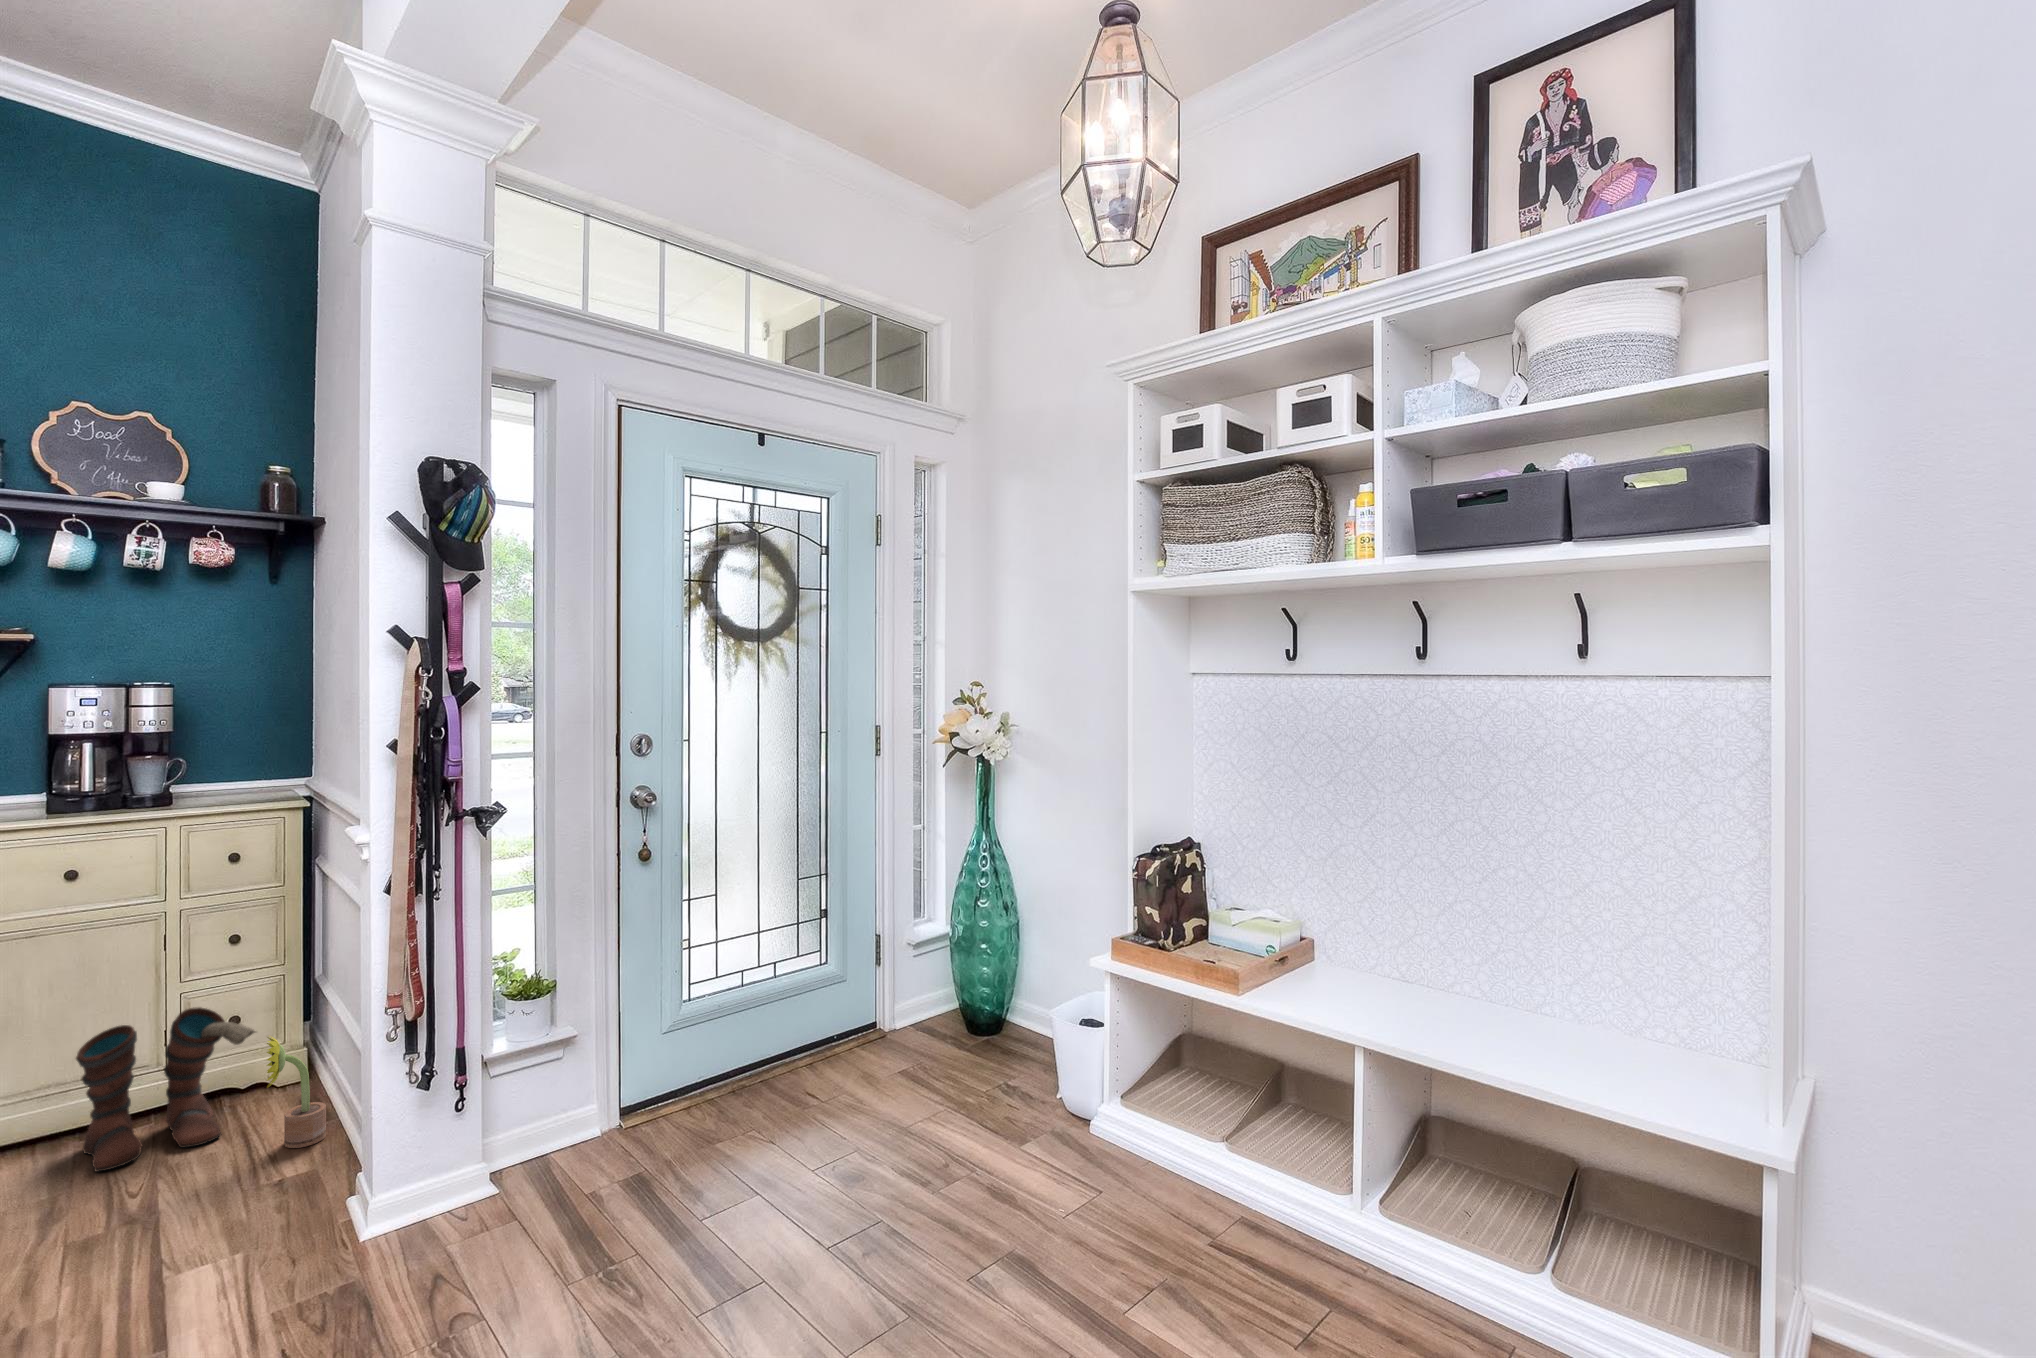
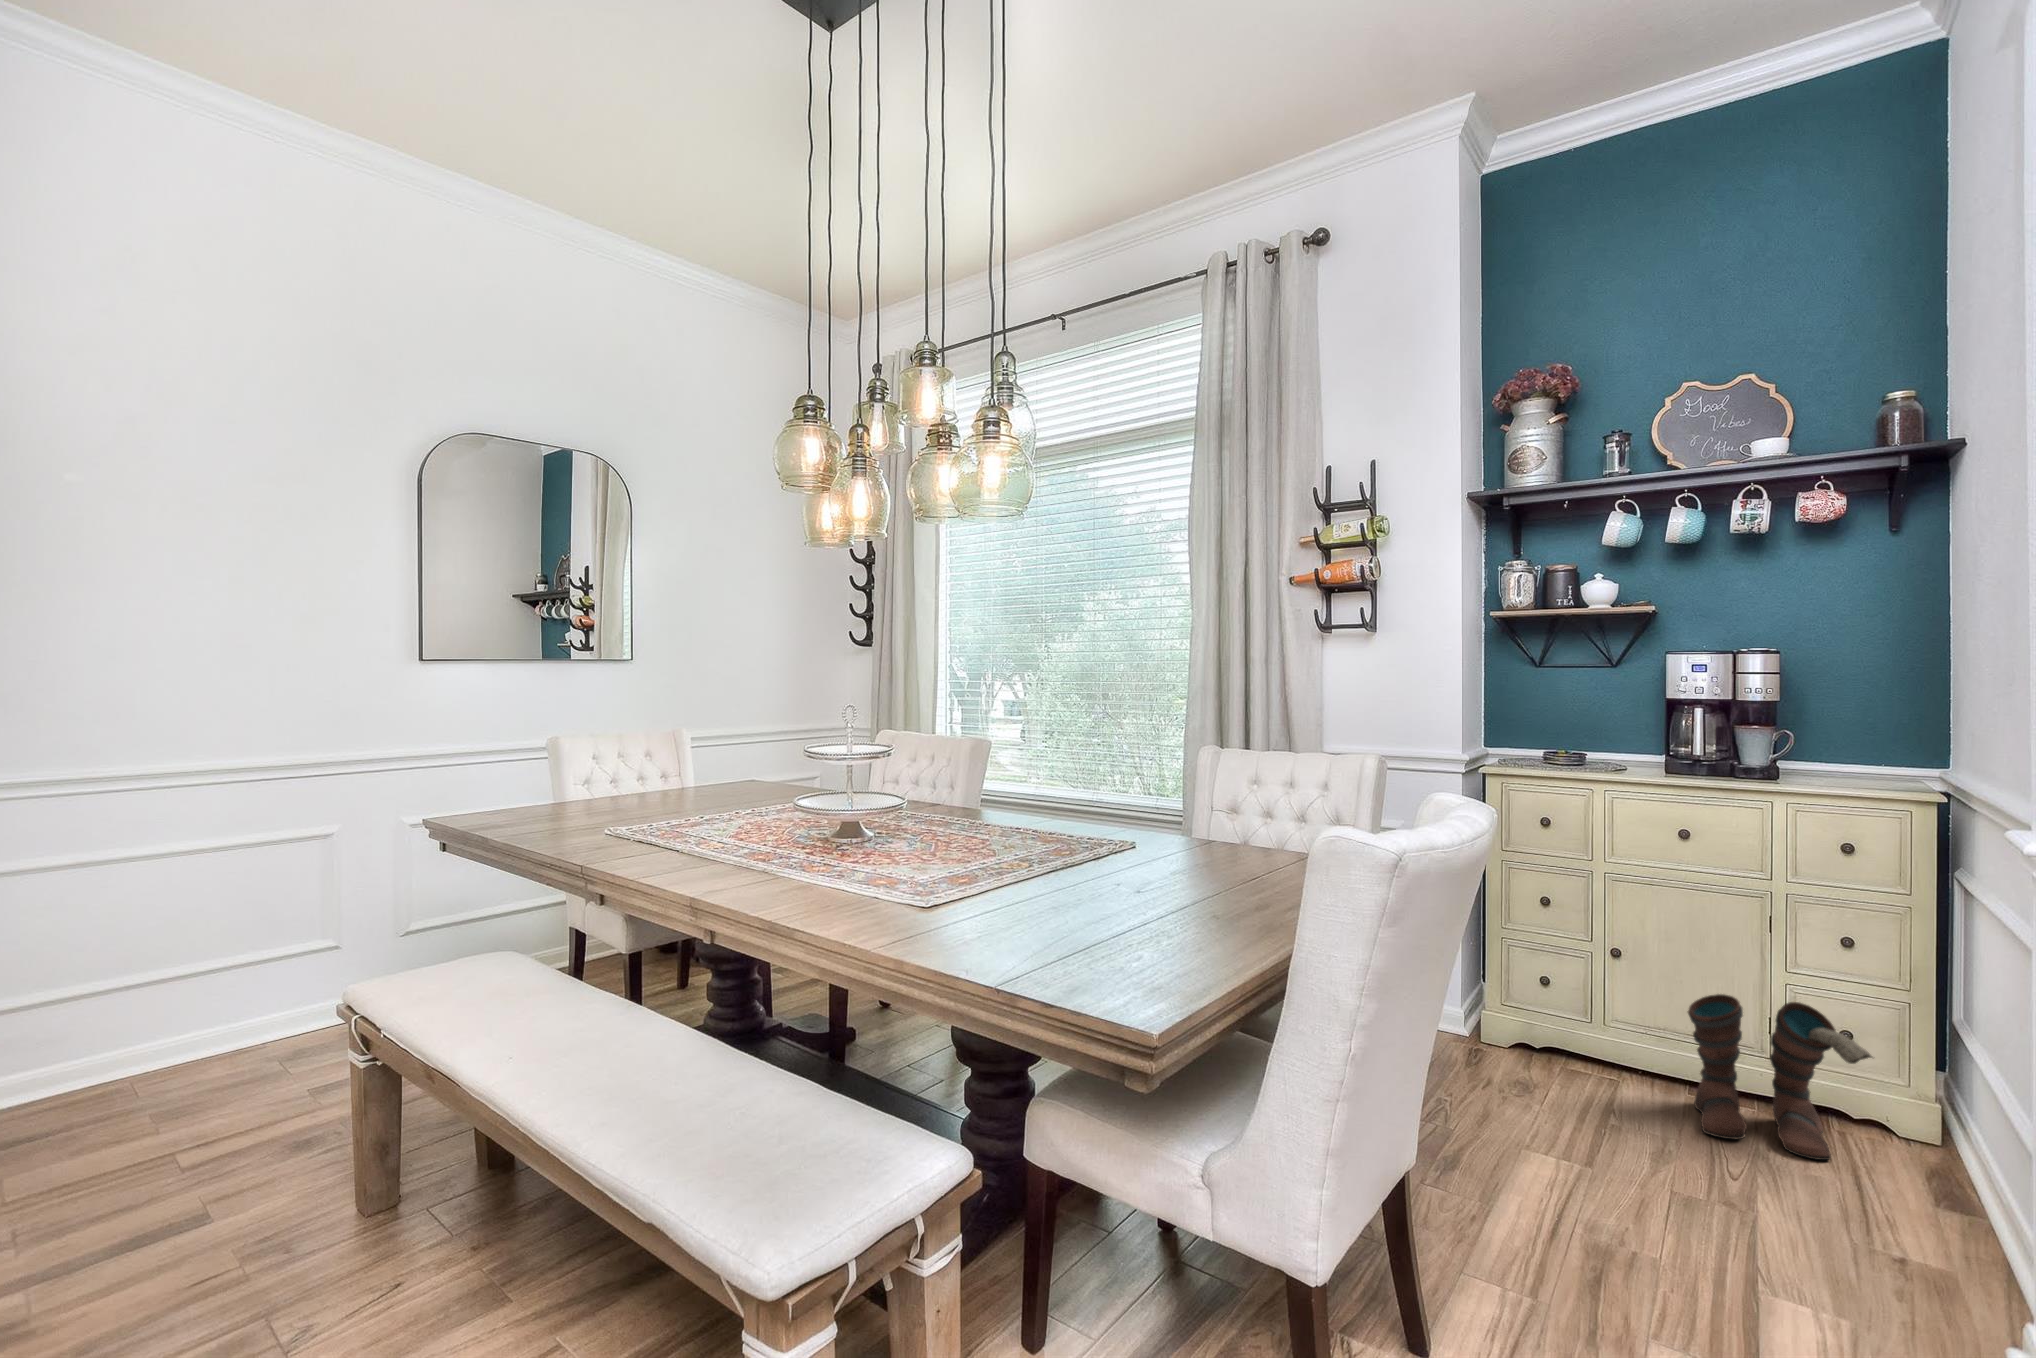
decorative plant: present [267,1037,326,1148] -> none [1883,1066,1968,1233]

